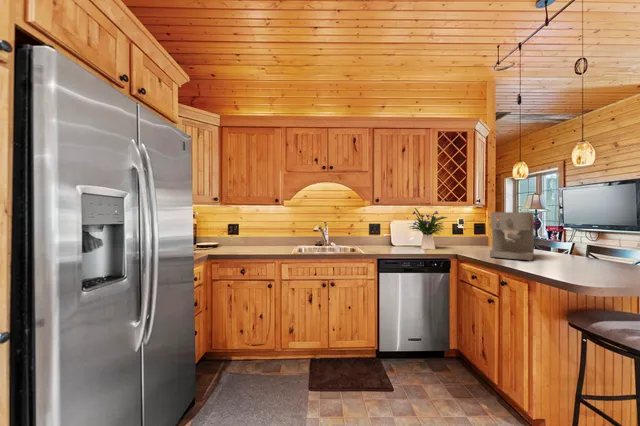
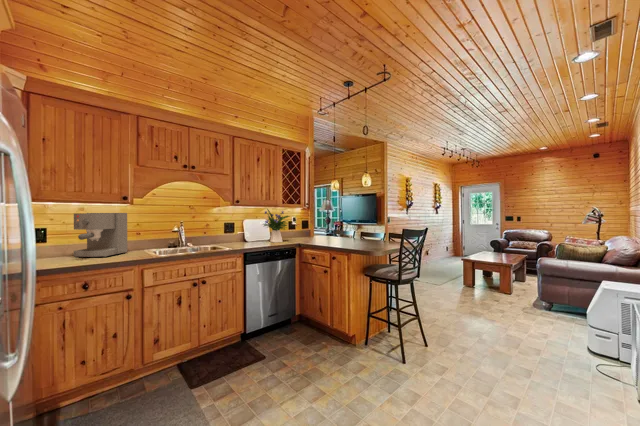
coffee maker: present [490,212,534,261] -> present [74,213,128,257]

